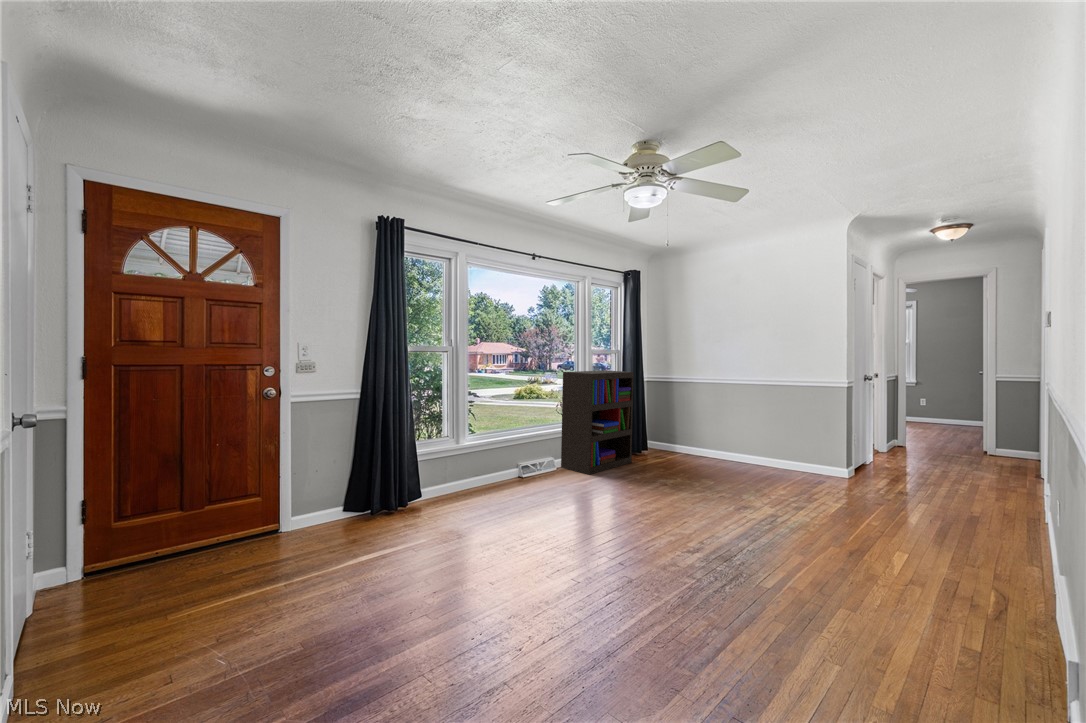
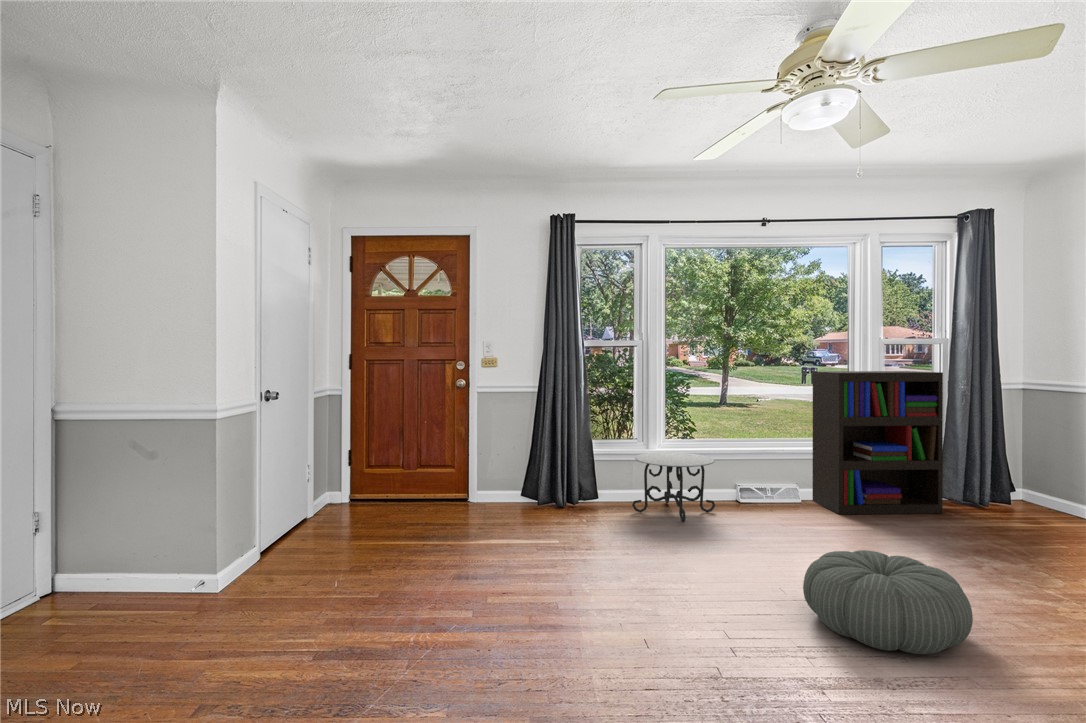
side table: none [460,444,528,504] -> present [632,452,715,522]
pouf: none [669,498,770,562] -> present [803,550,973,654]

